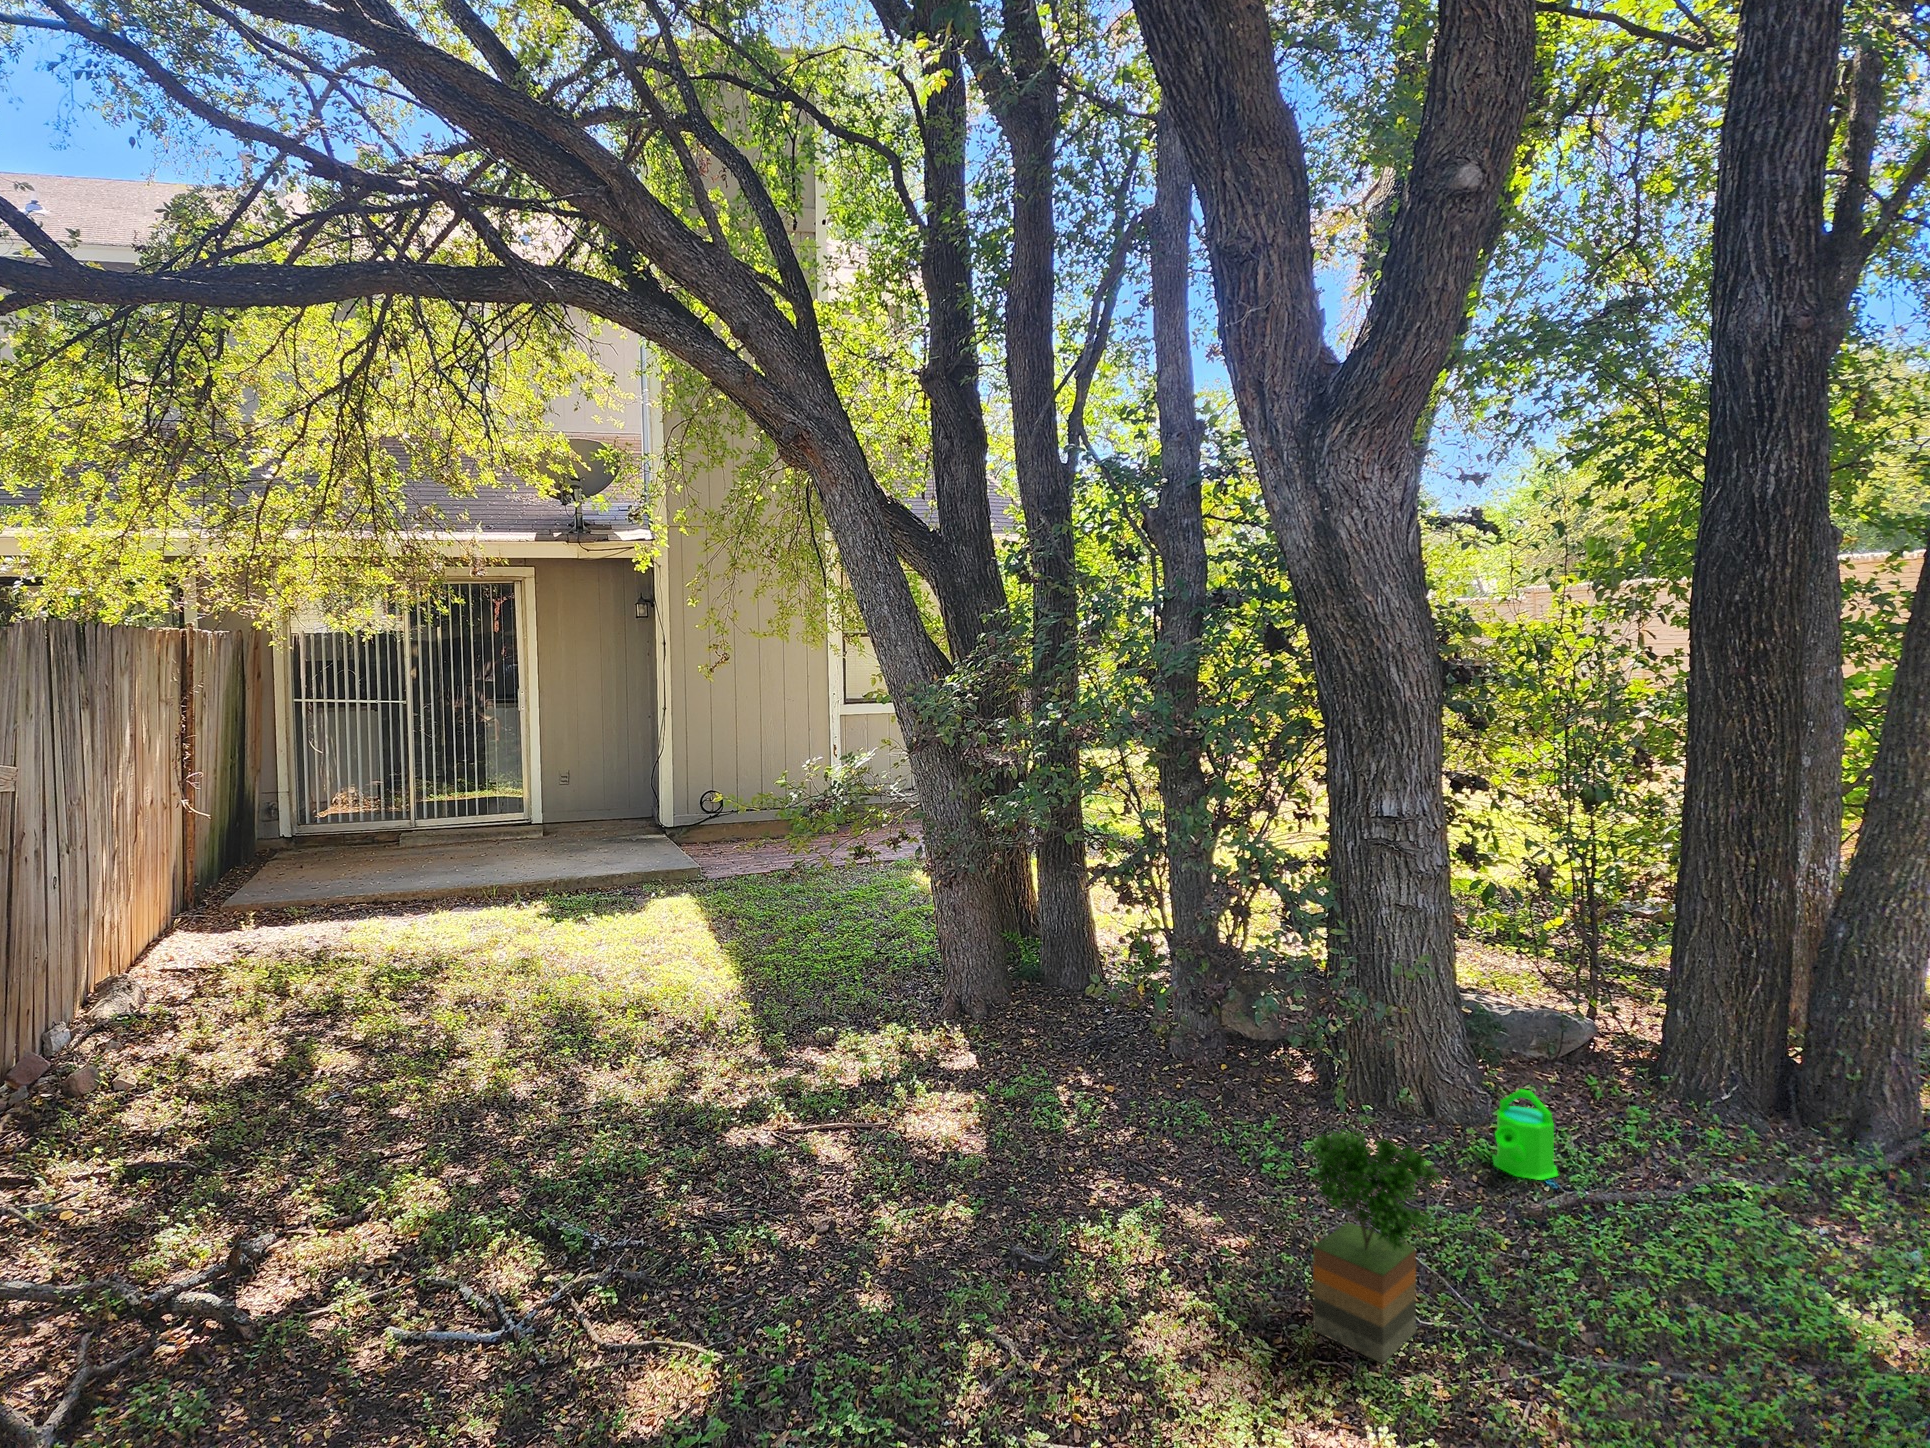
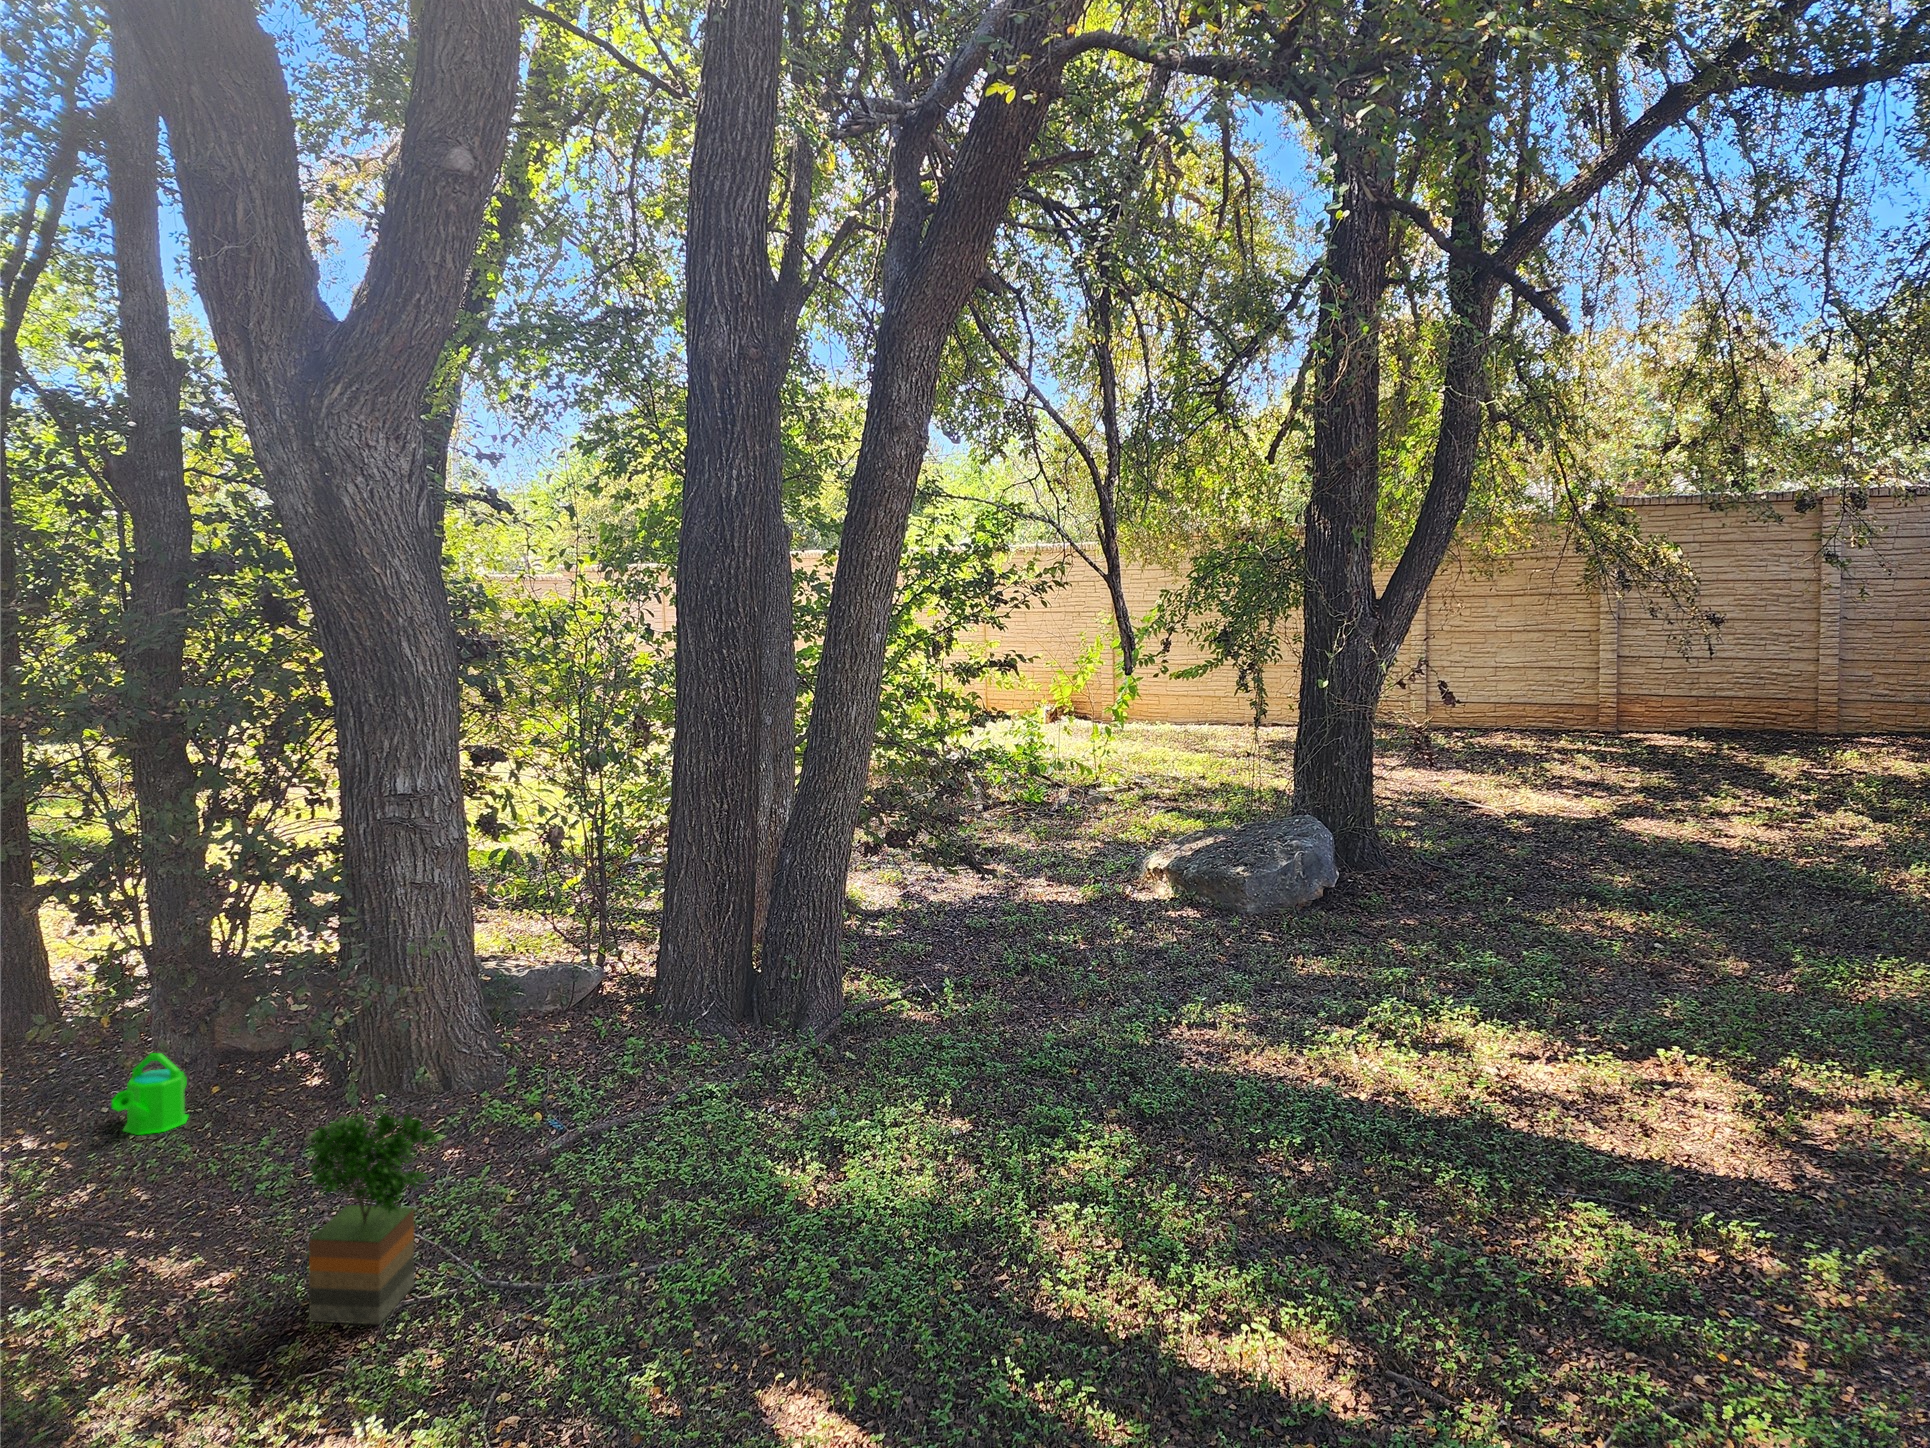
watering can: present [1492,1089,1558,1180] -> present [111,1053,189,1135]

